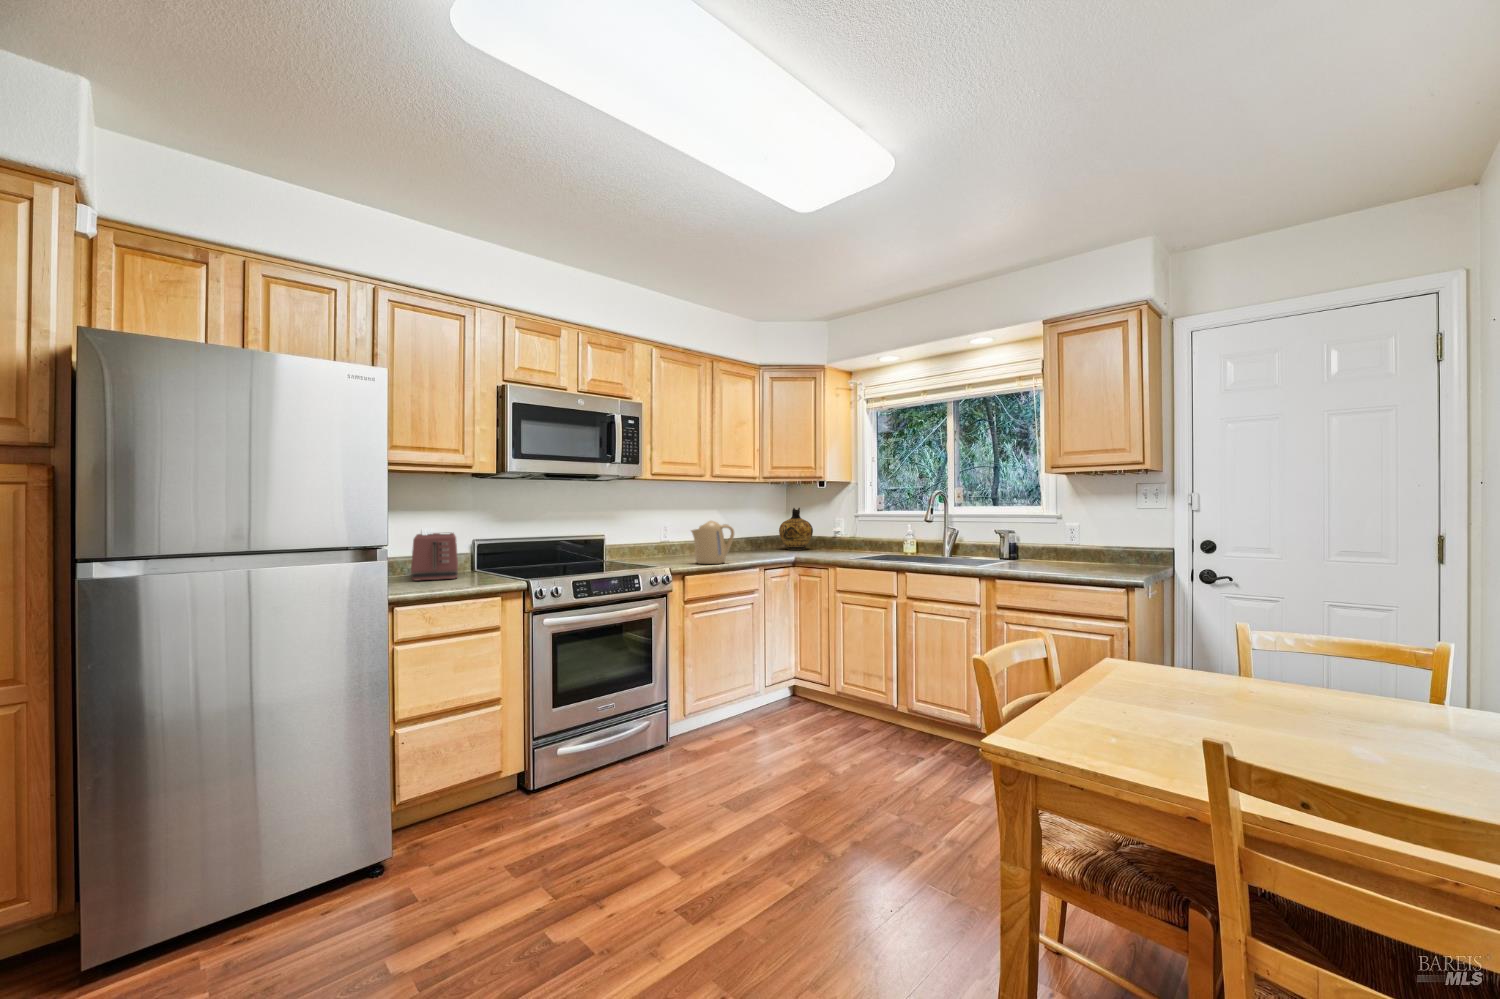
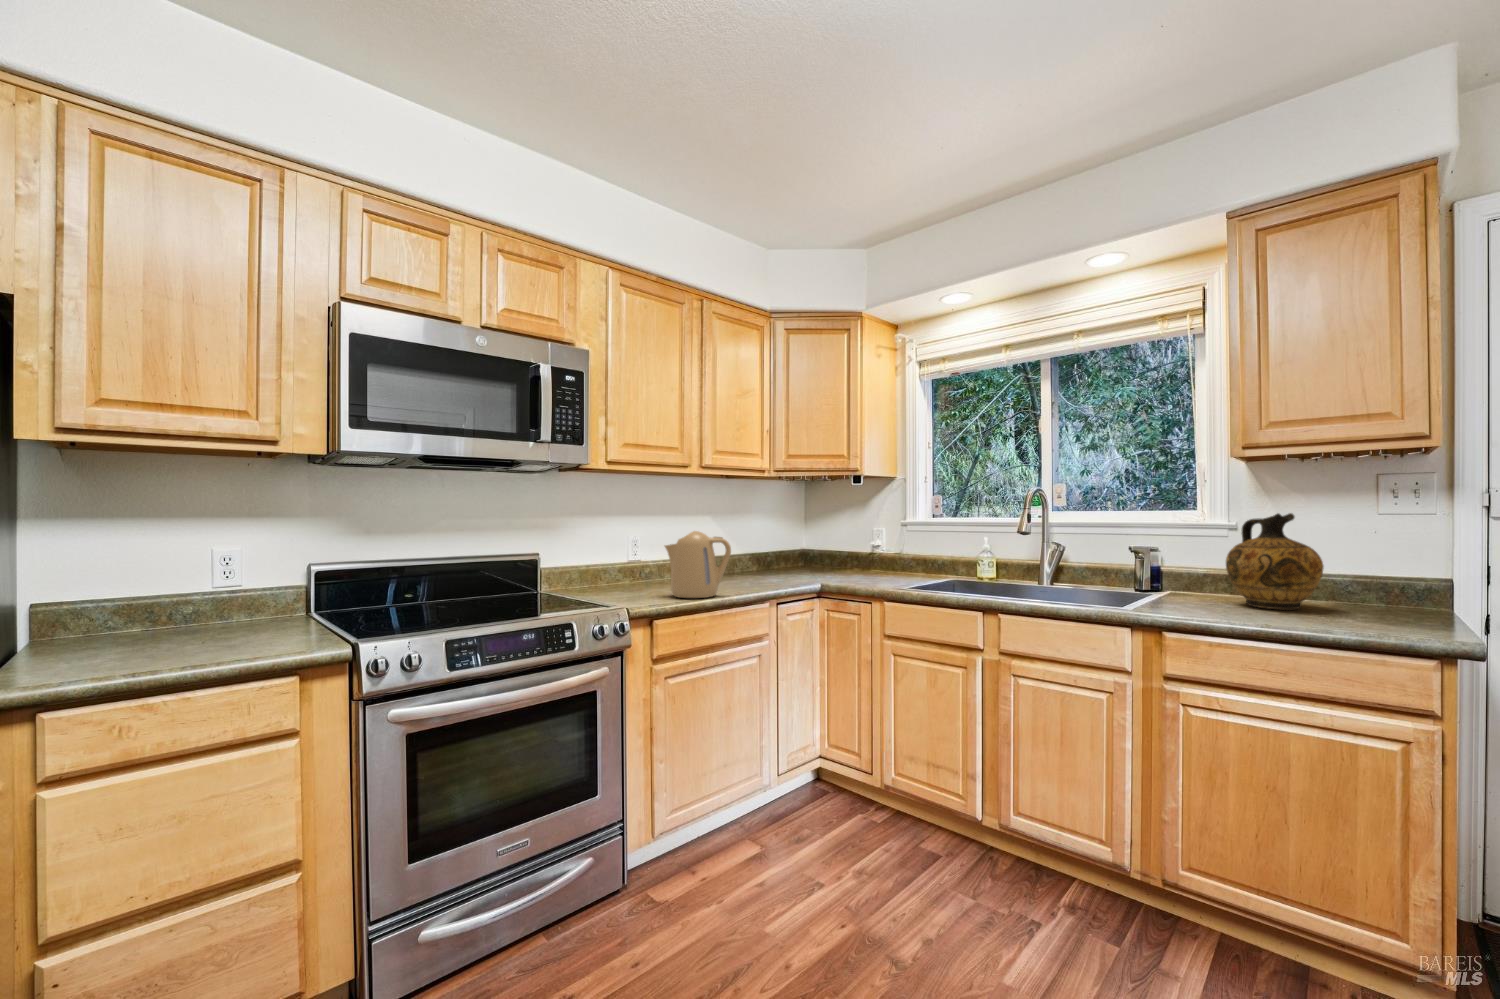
ceramic jug: present [779,508,813,550] -> present [1226,513,1324,610]
toaster: present [411,533,458,580] -> none [166,552,285,638]

